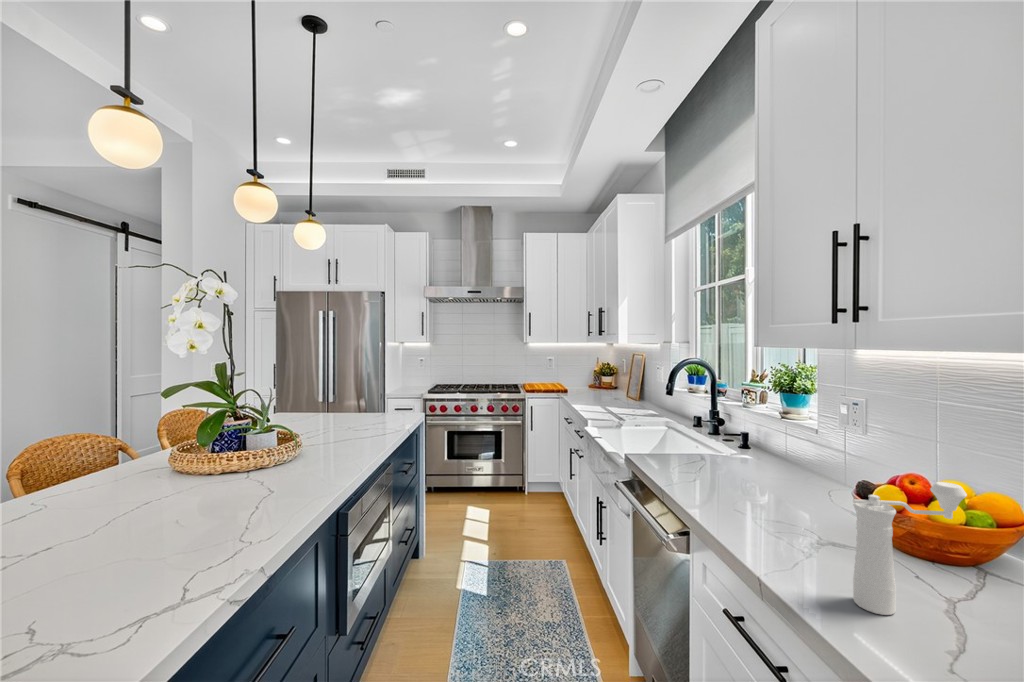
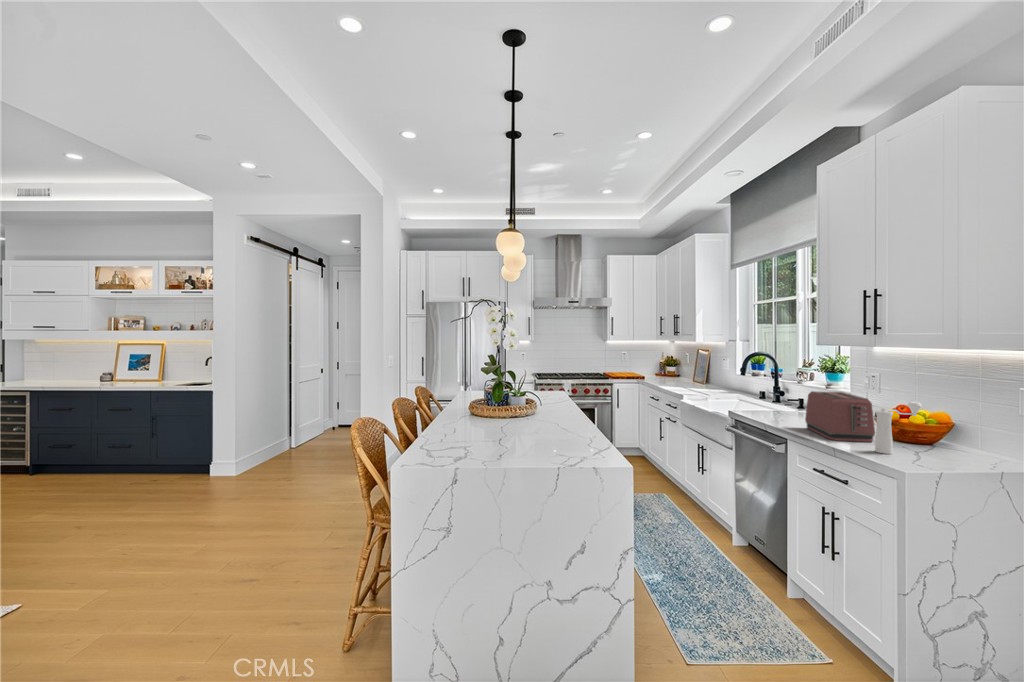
toaster: none [728,434,855,555] -> present [805,391,875,442]

